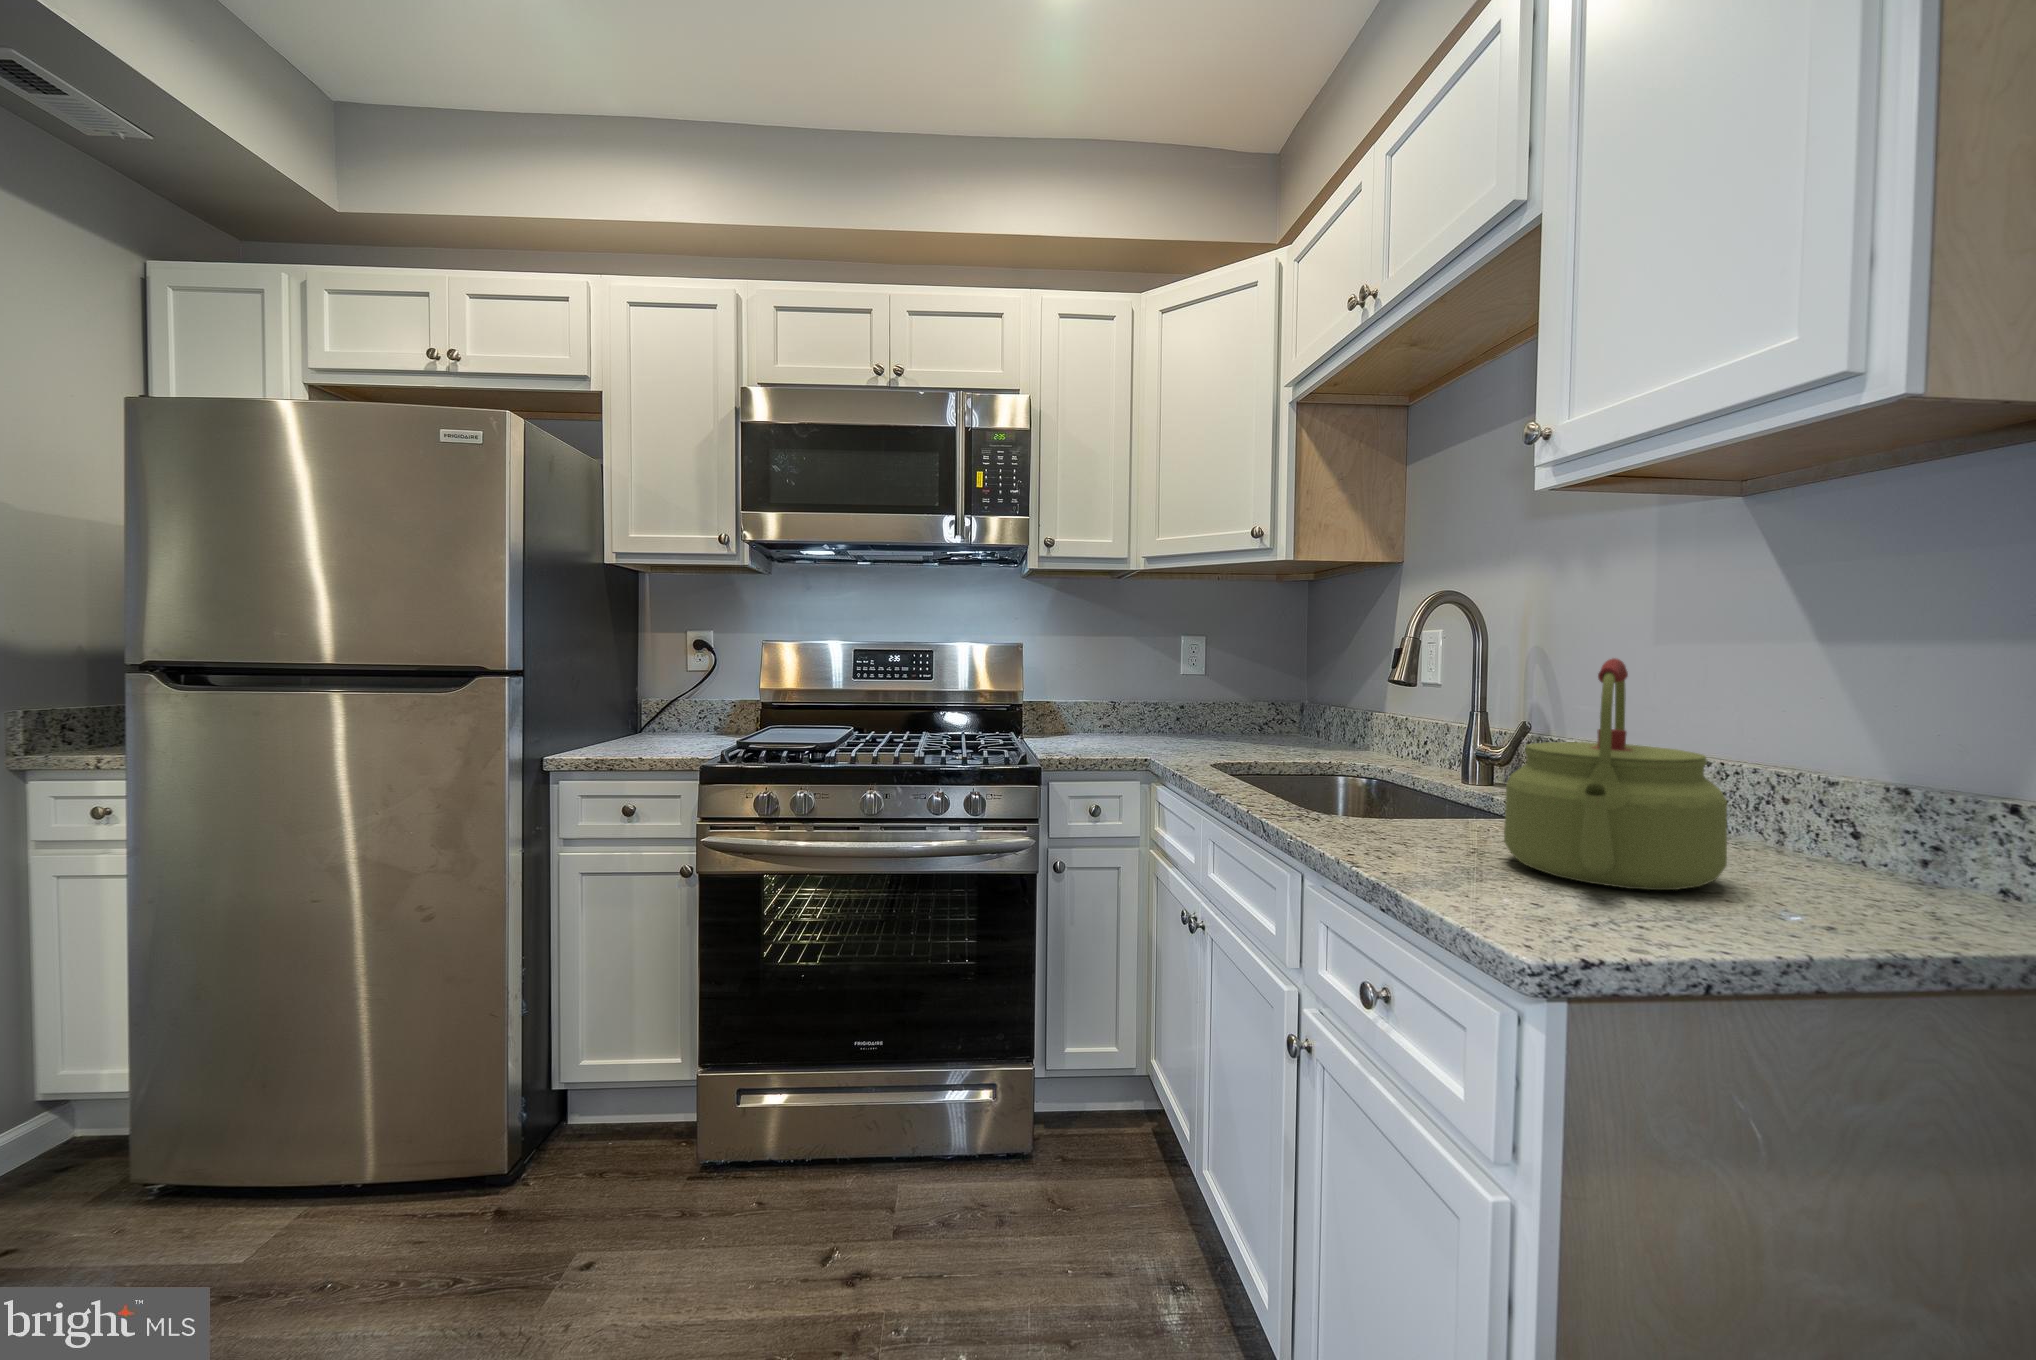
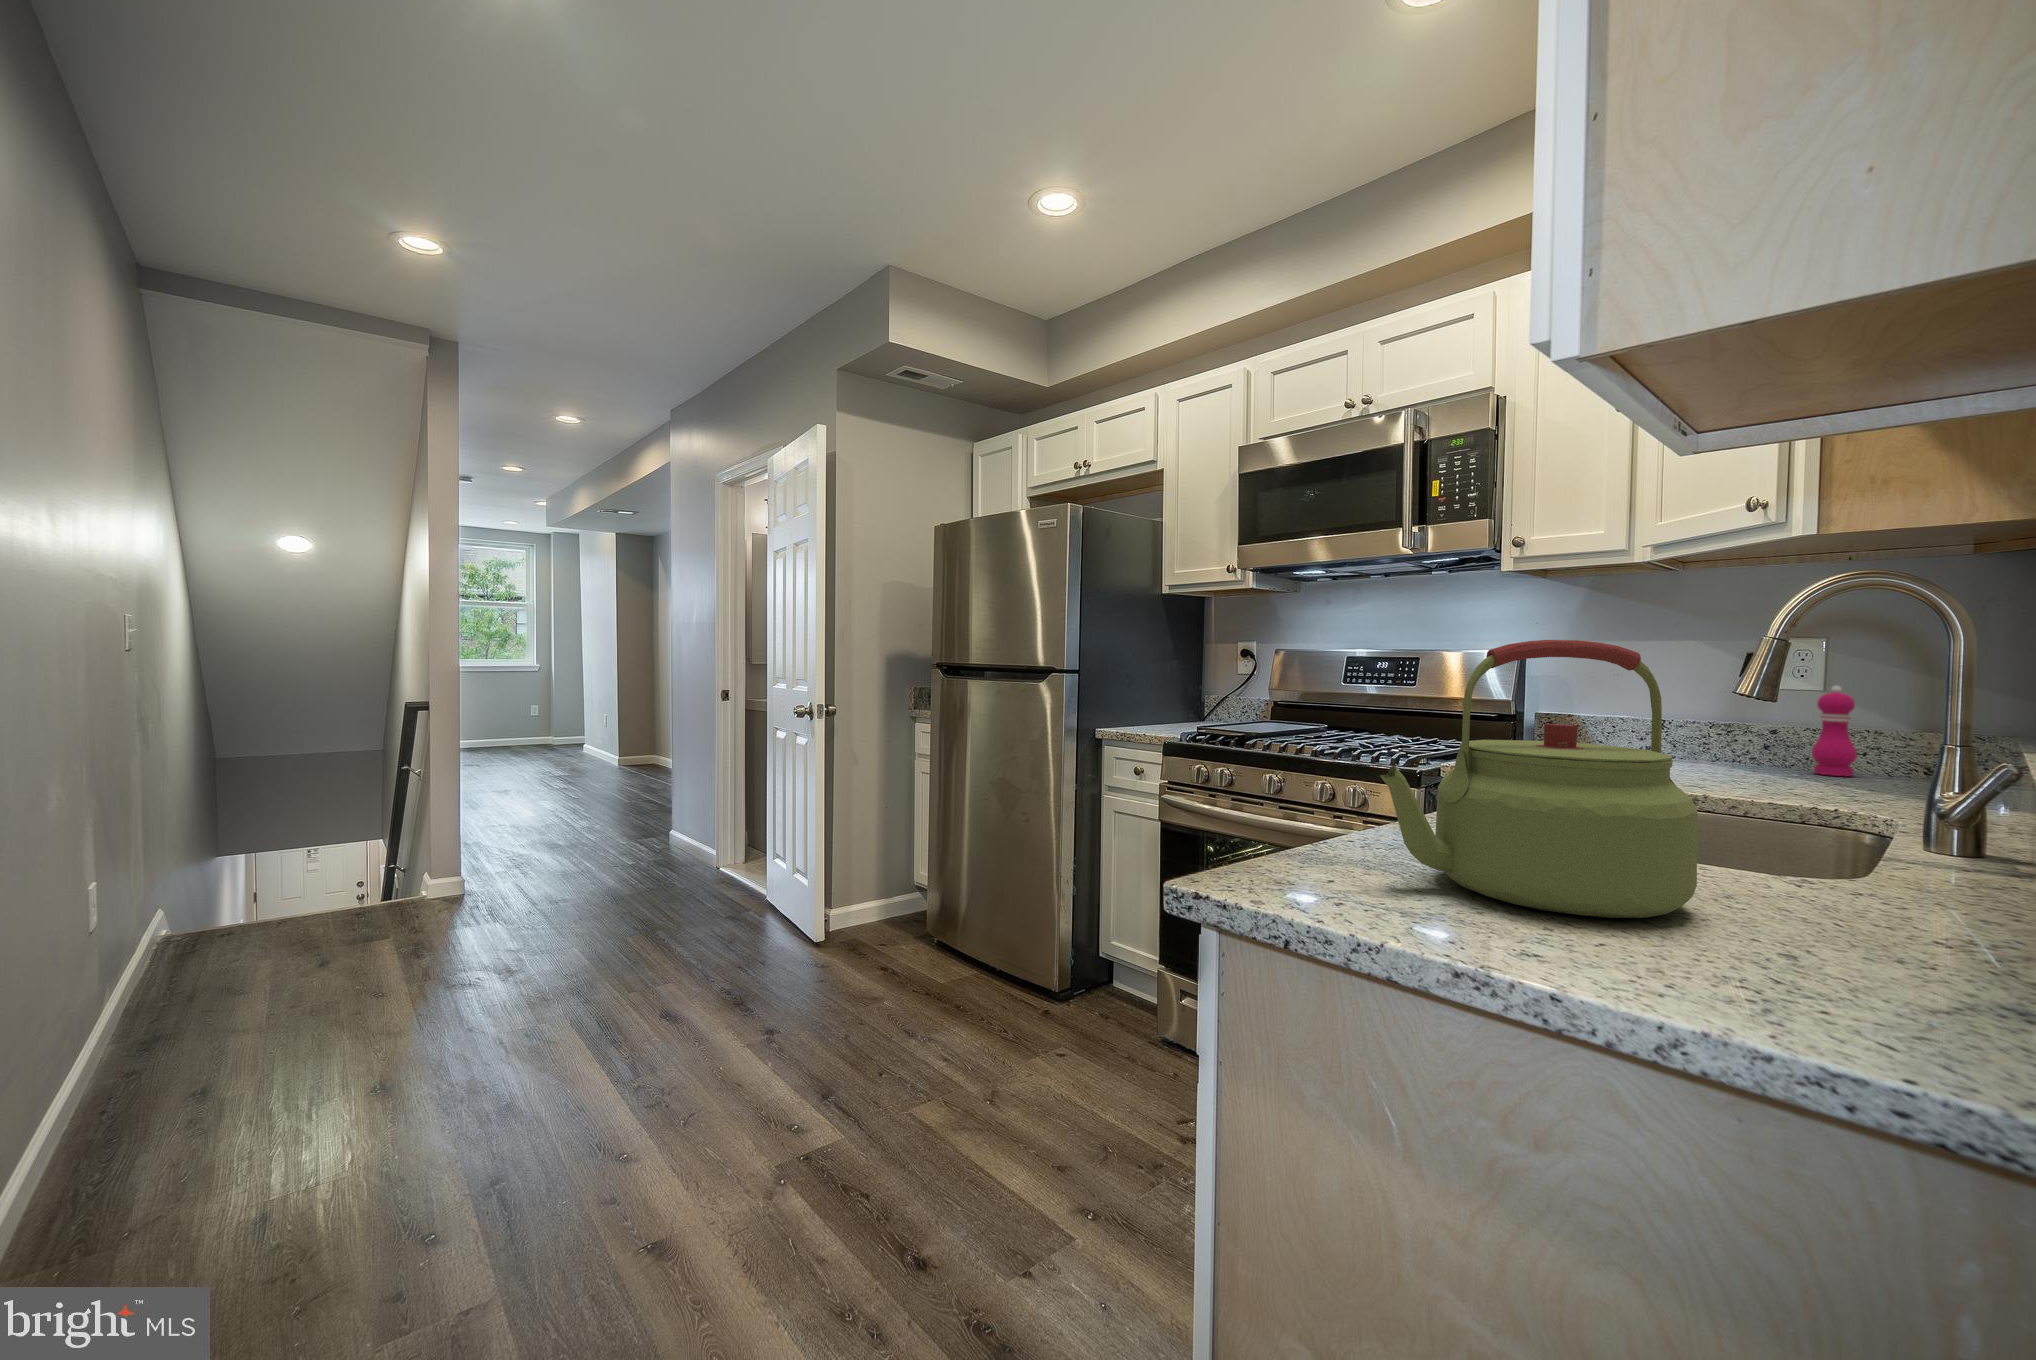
pepper mill: none [1209,670,1233,736] -> present [1812,686,1857,776]

